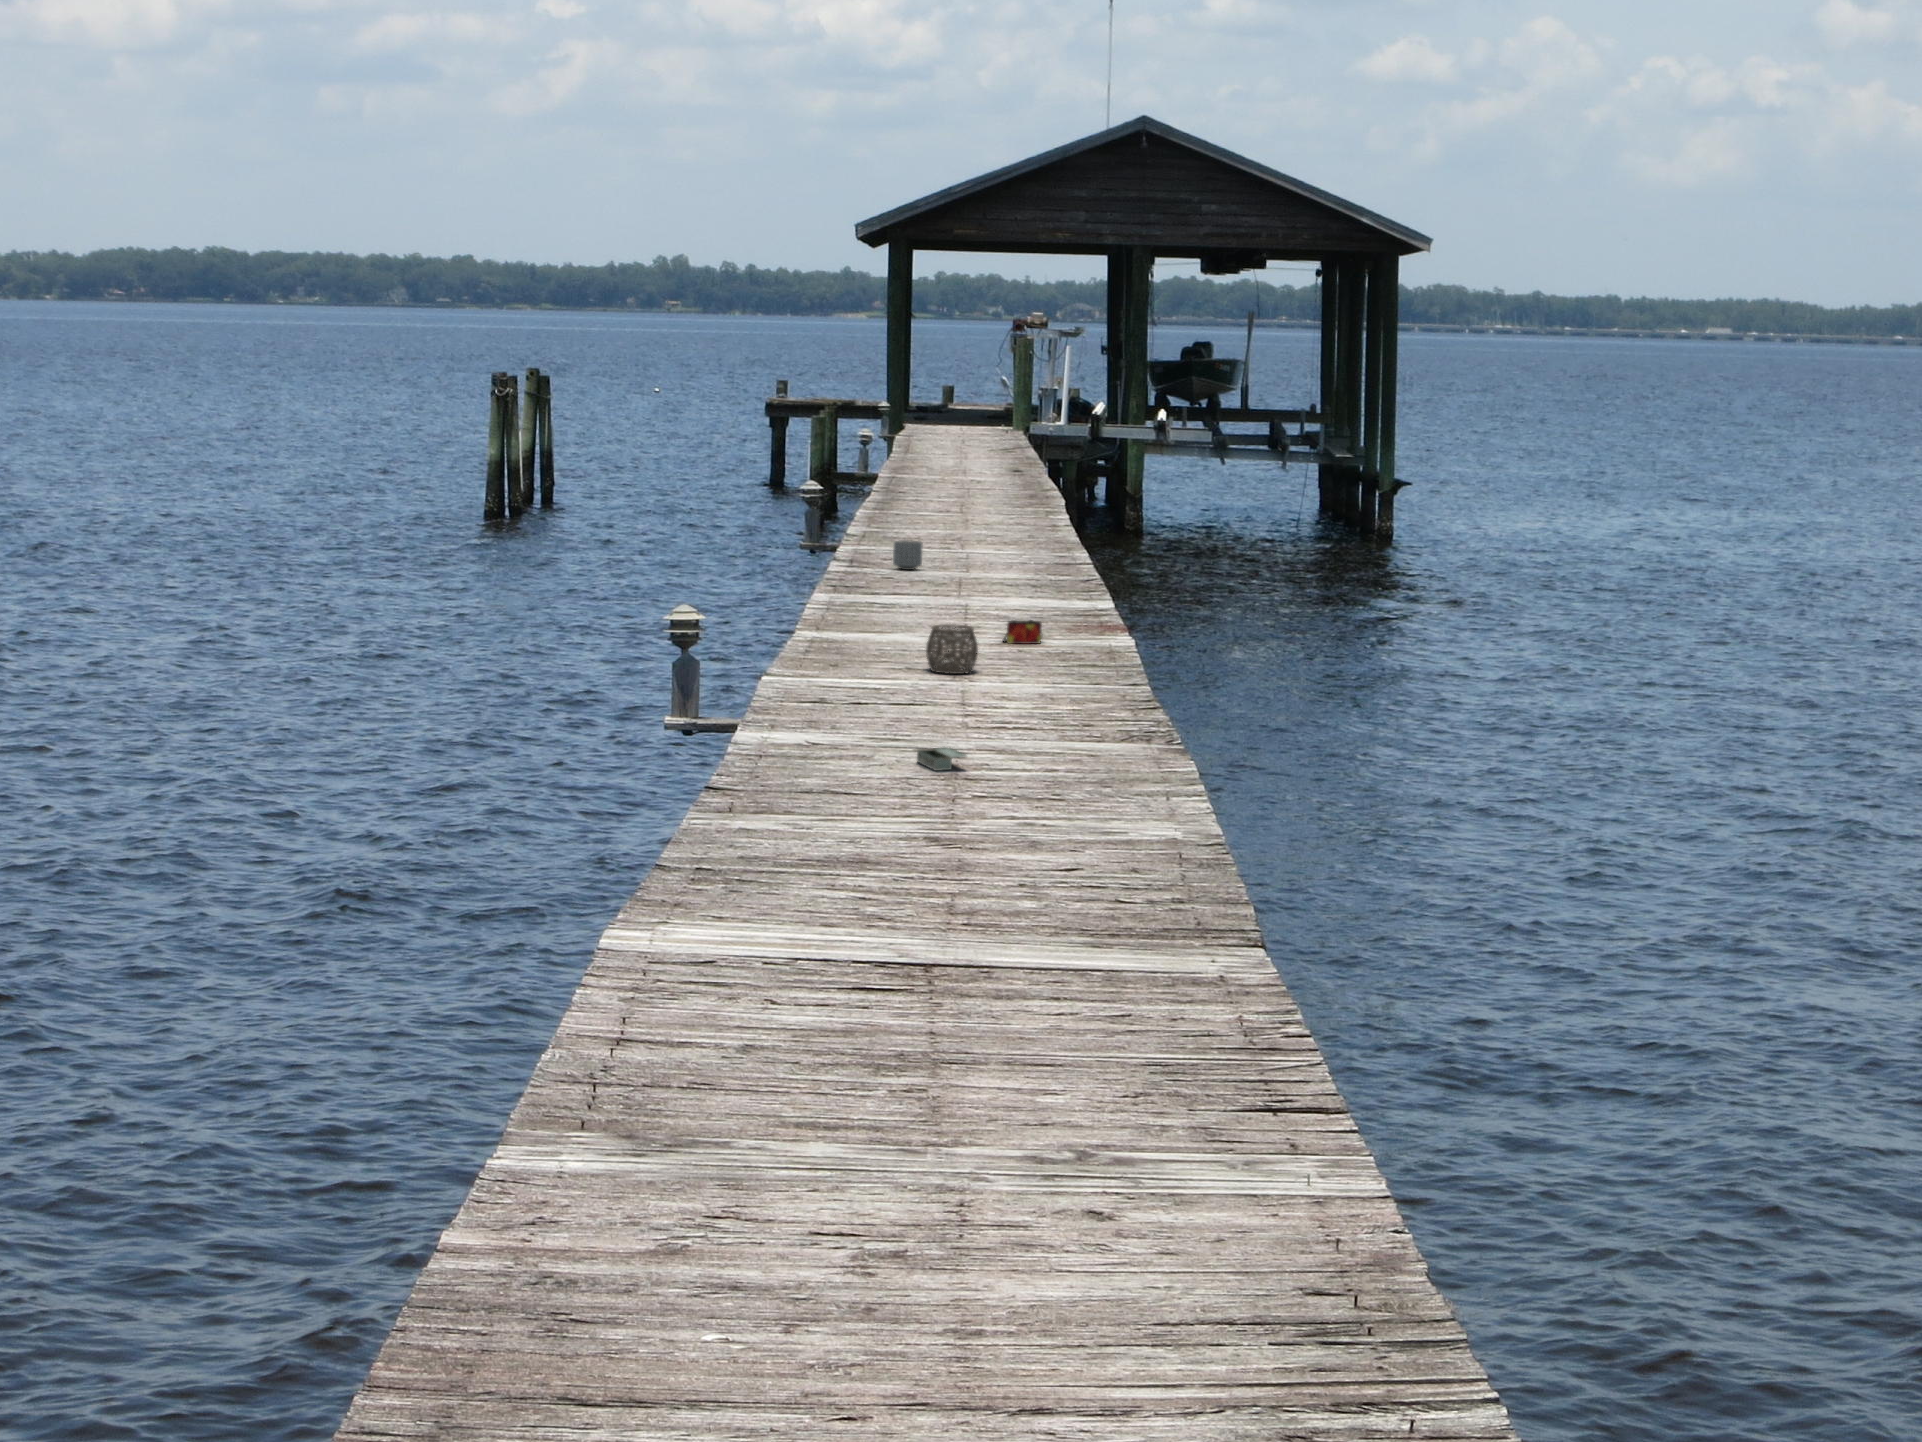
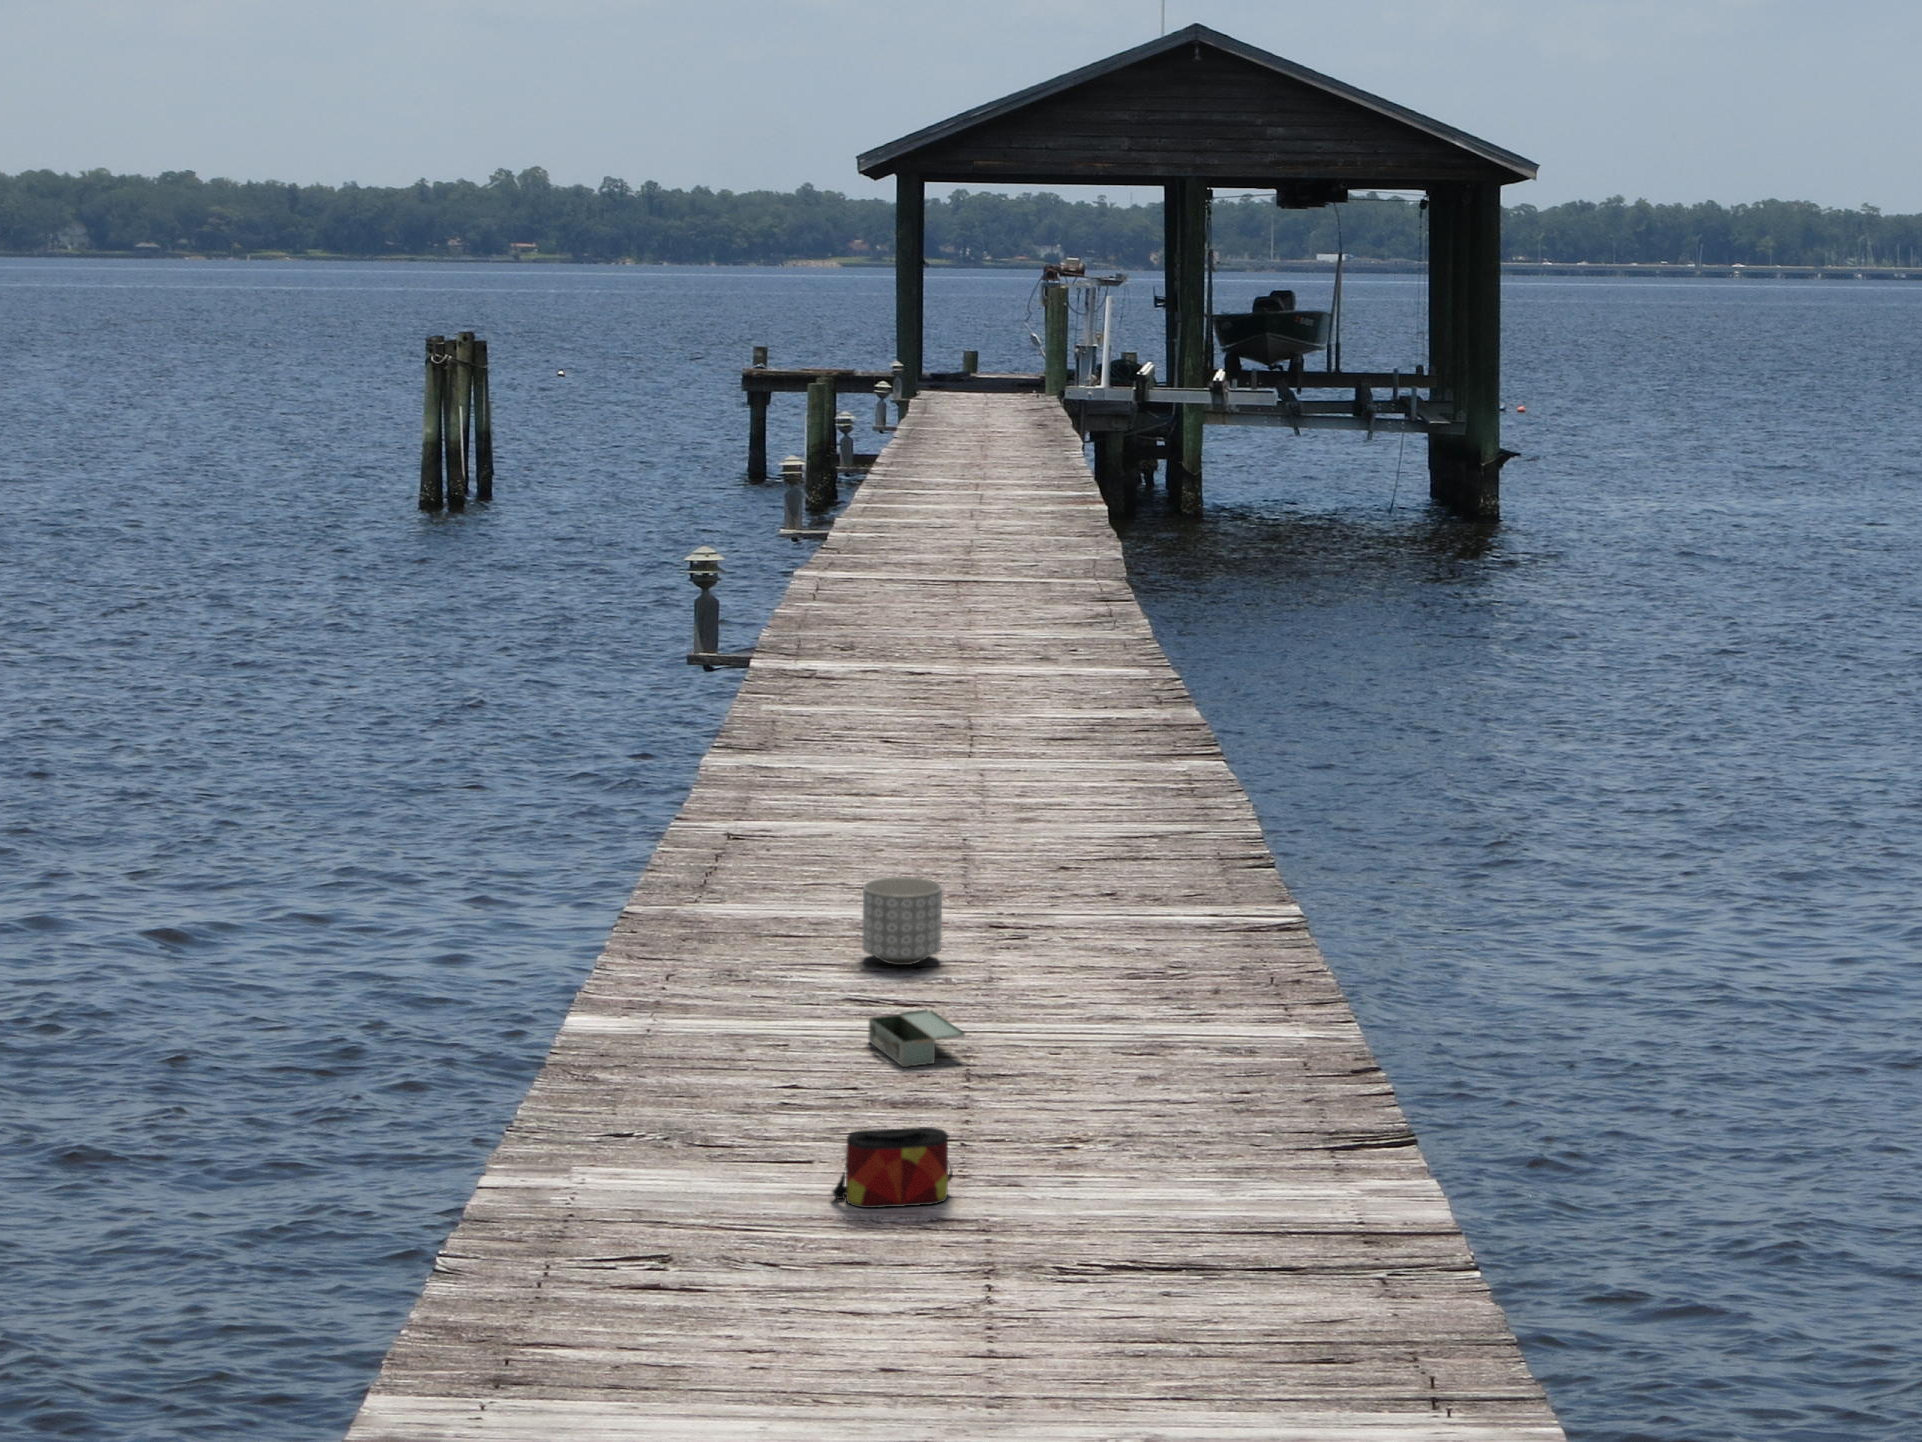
planter: present [893,540,922,570] -> present [862,877,942,965]
bag: present [1003,620,1042,644] -> present [832,1127,953,1208]
woven basket: present [926,624,978,674] -> none [905,722,993,809]

